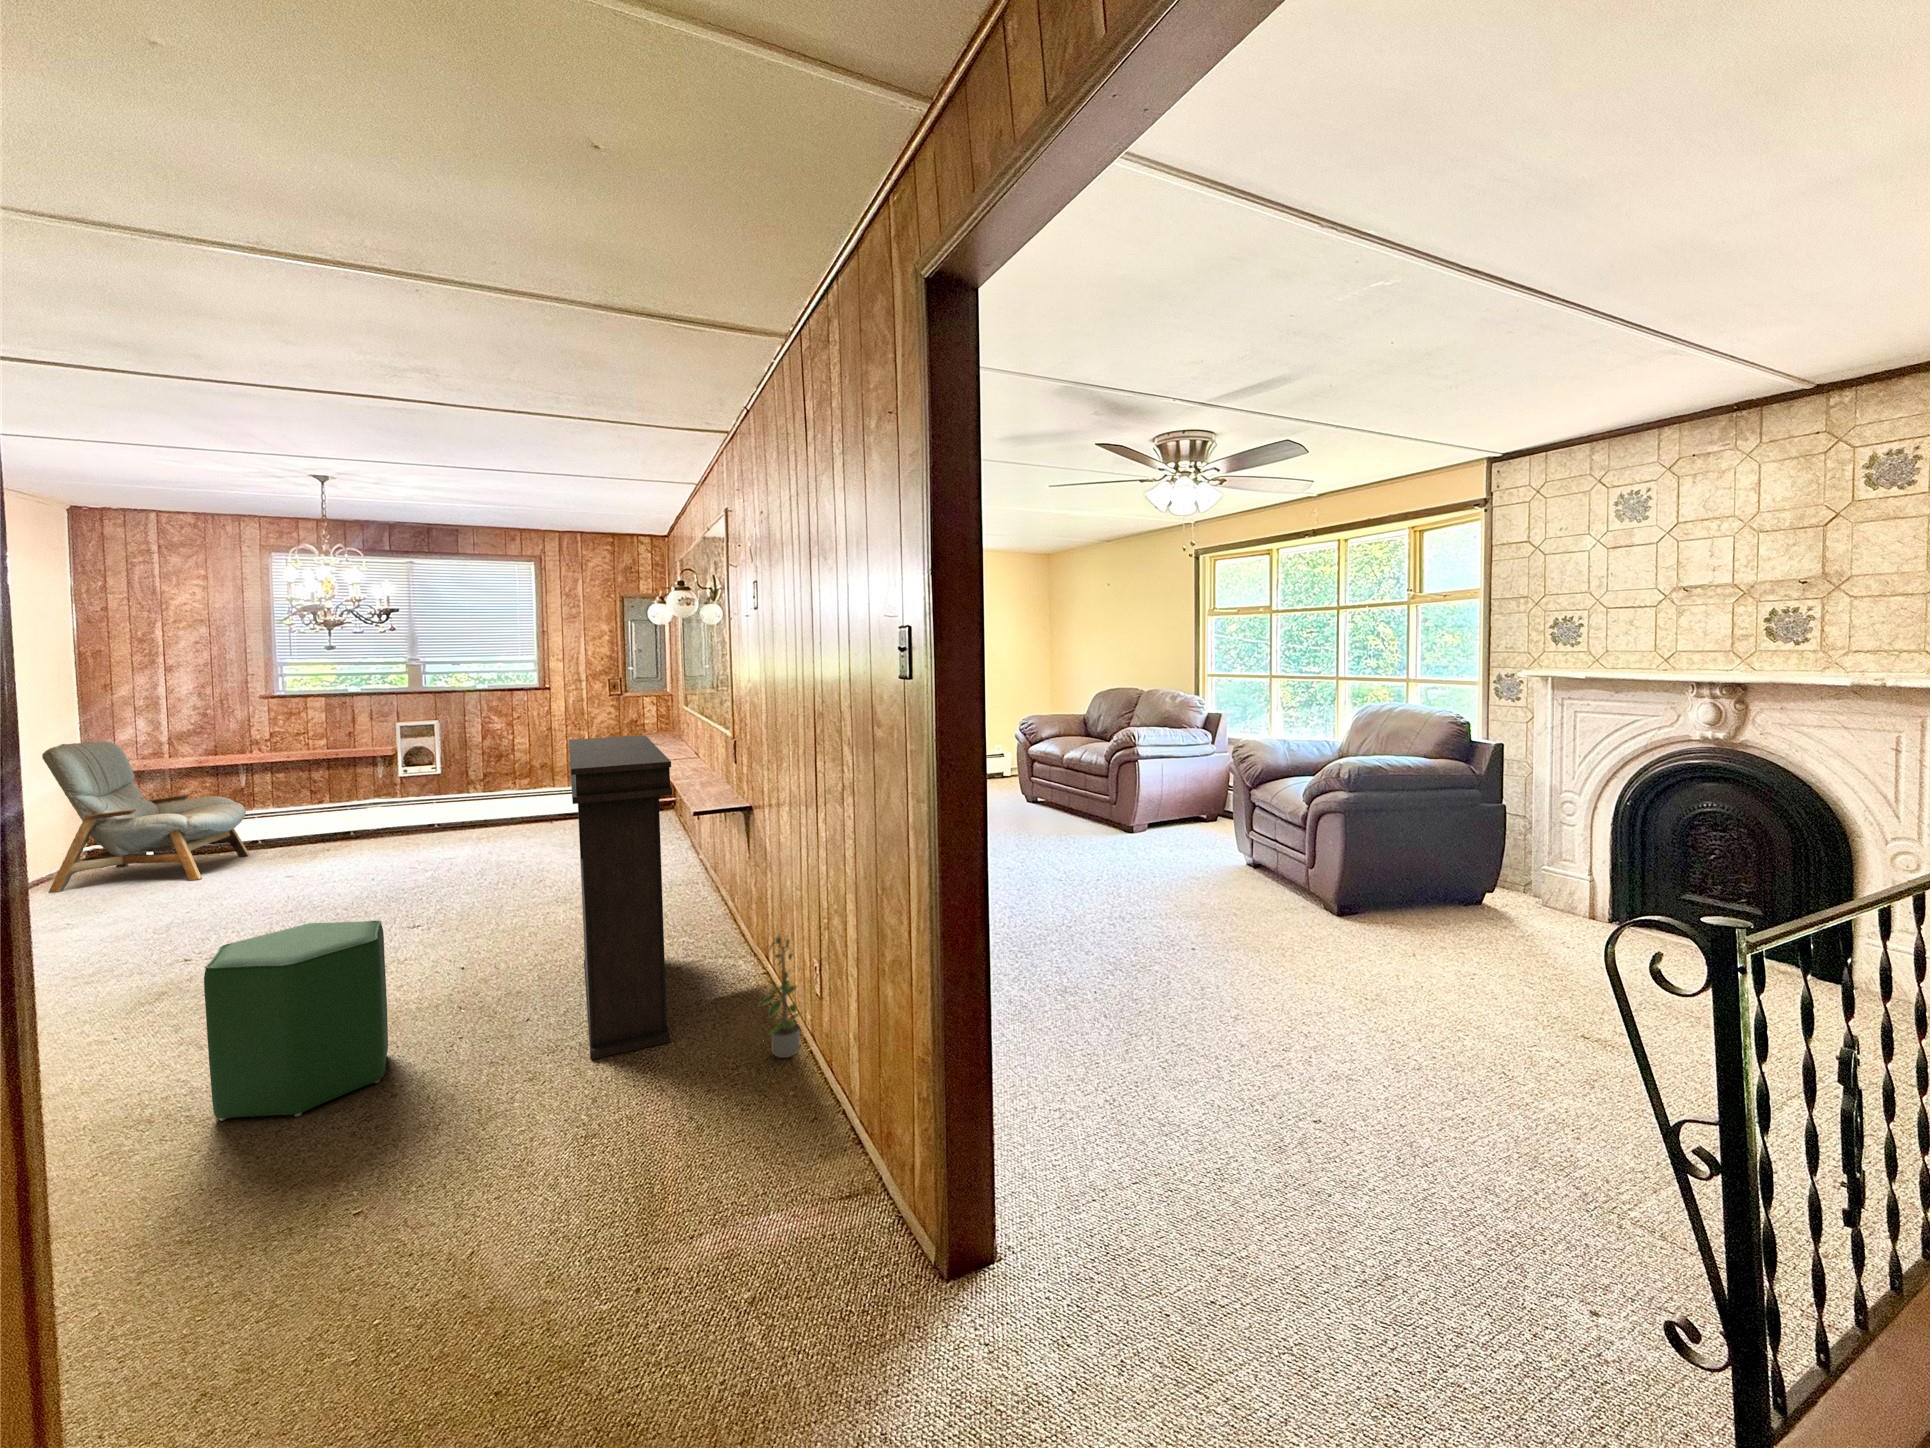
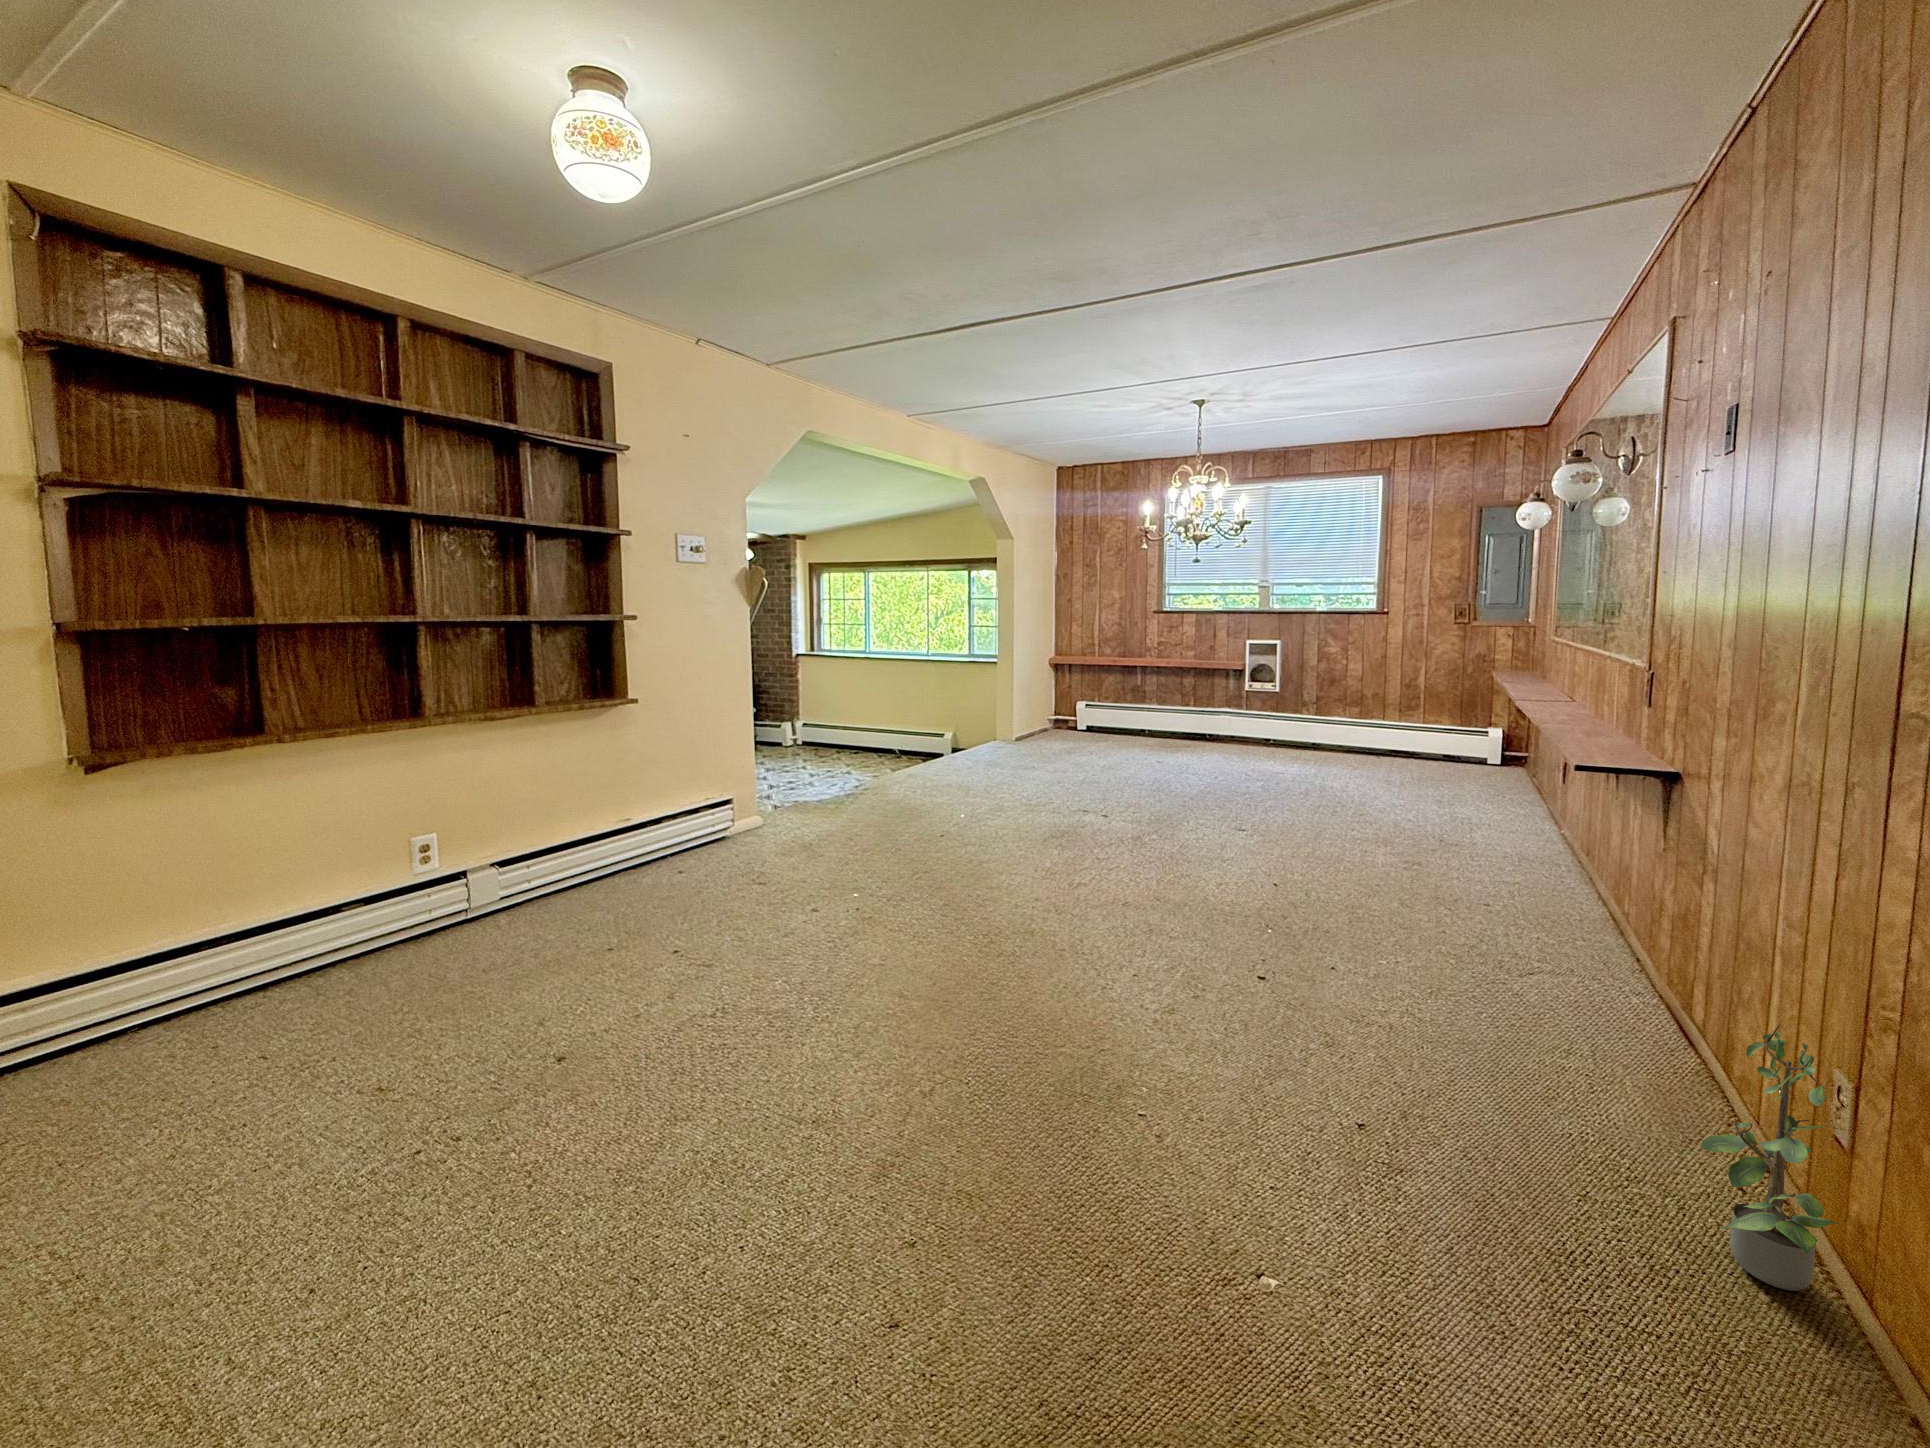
console table: present [569,735,672,1059] -> none [1379,643,1555,1111]
armchair: present [42,741,250,893] -> none [1031,639,1140,749]
ottoman: present [204,921,388,1121] -> none [1026,799,1172,990]

